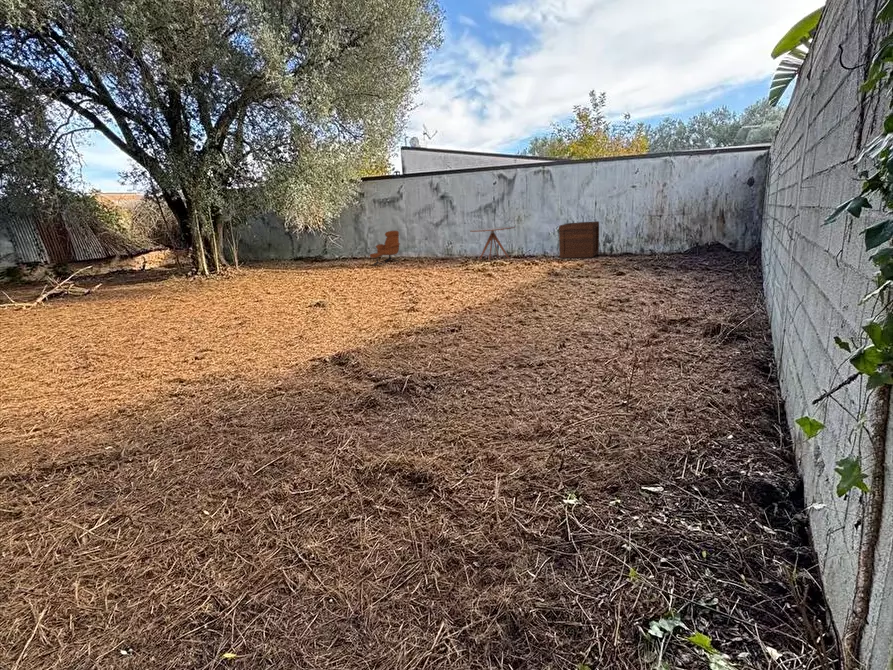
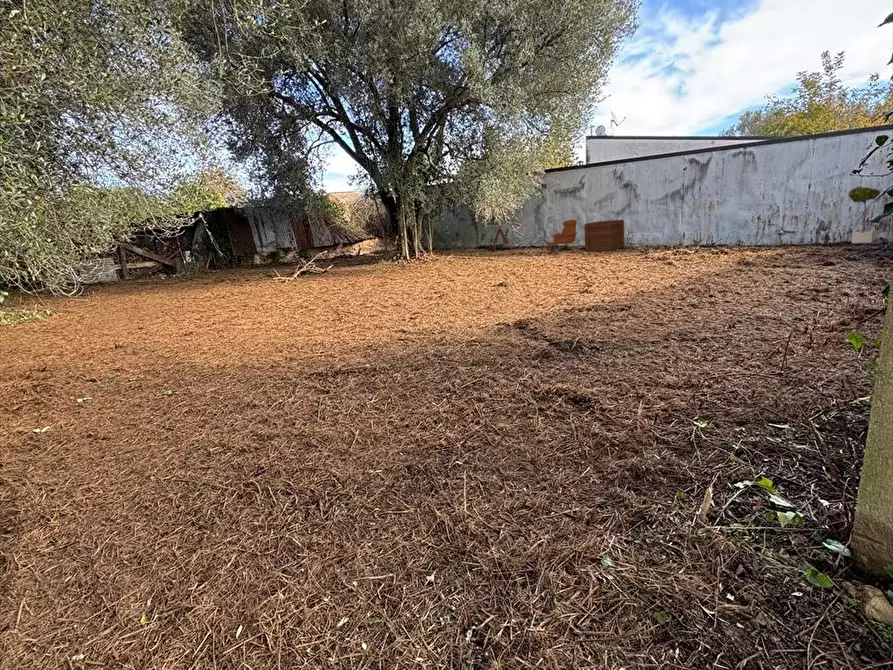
potted tree: none [624,205,647,254] -> present [849,186,881,243]
wooden crate: present [559,221,599,258] -> present [584,220,624,252]
round table: present [470,226,515,261] -> present [482,223,516,250]

